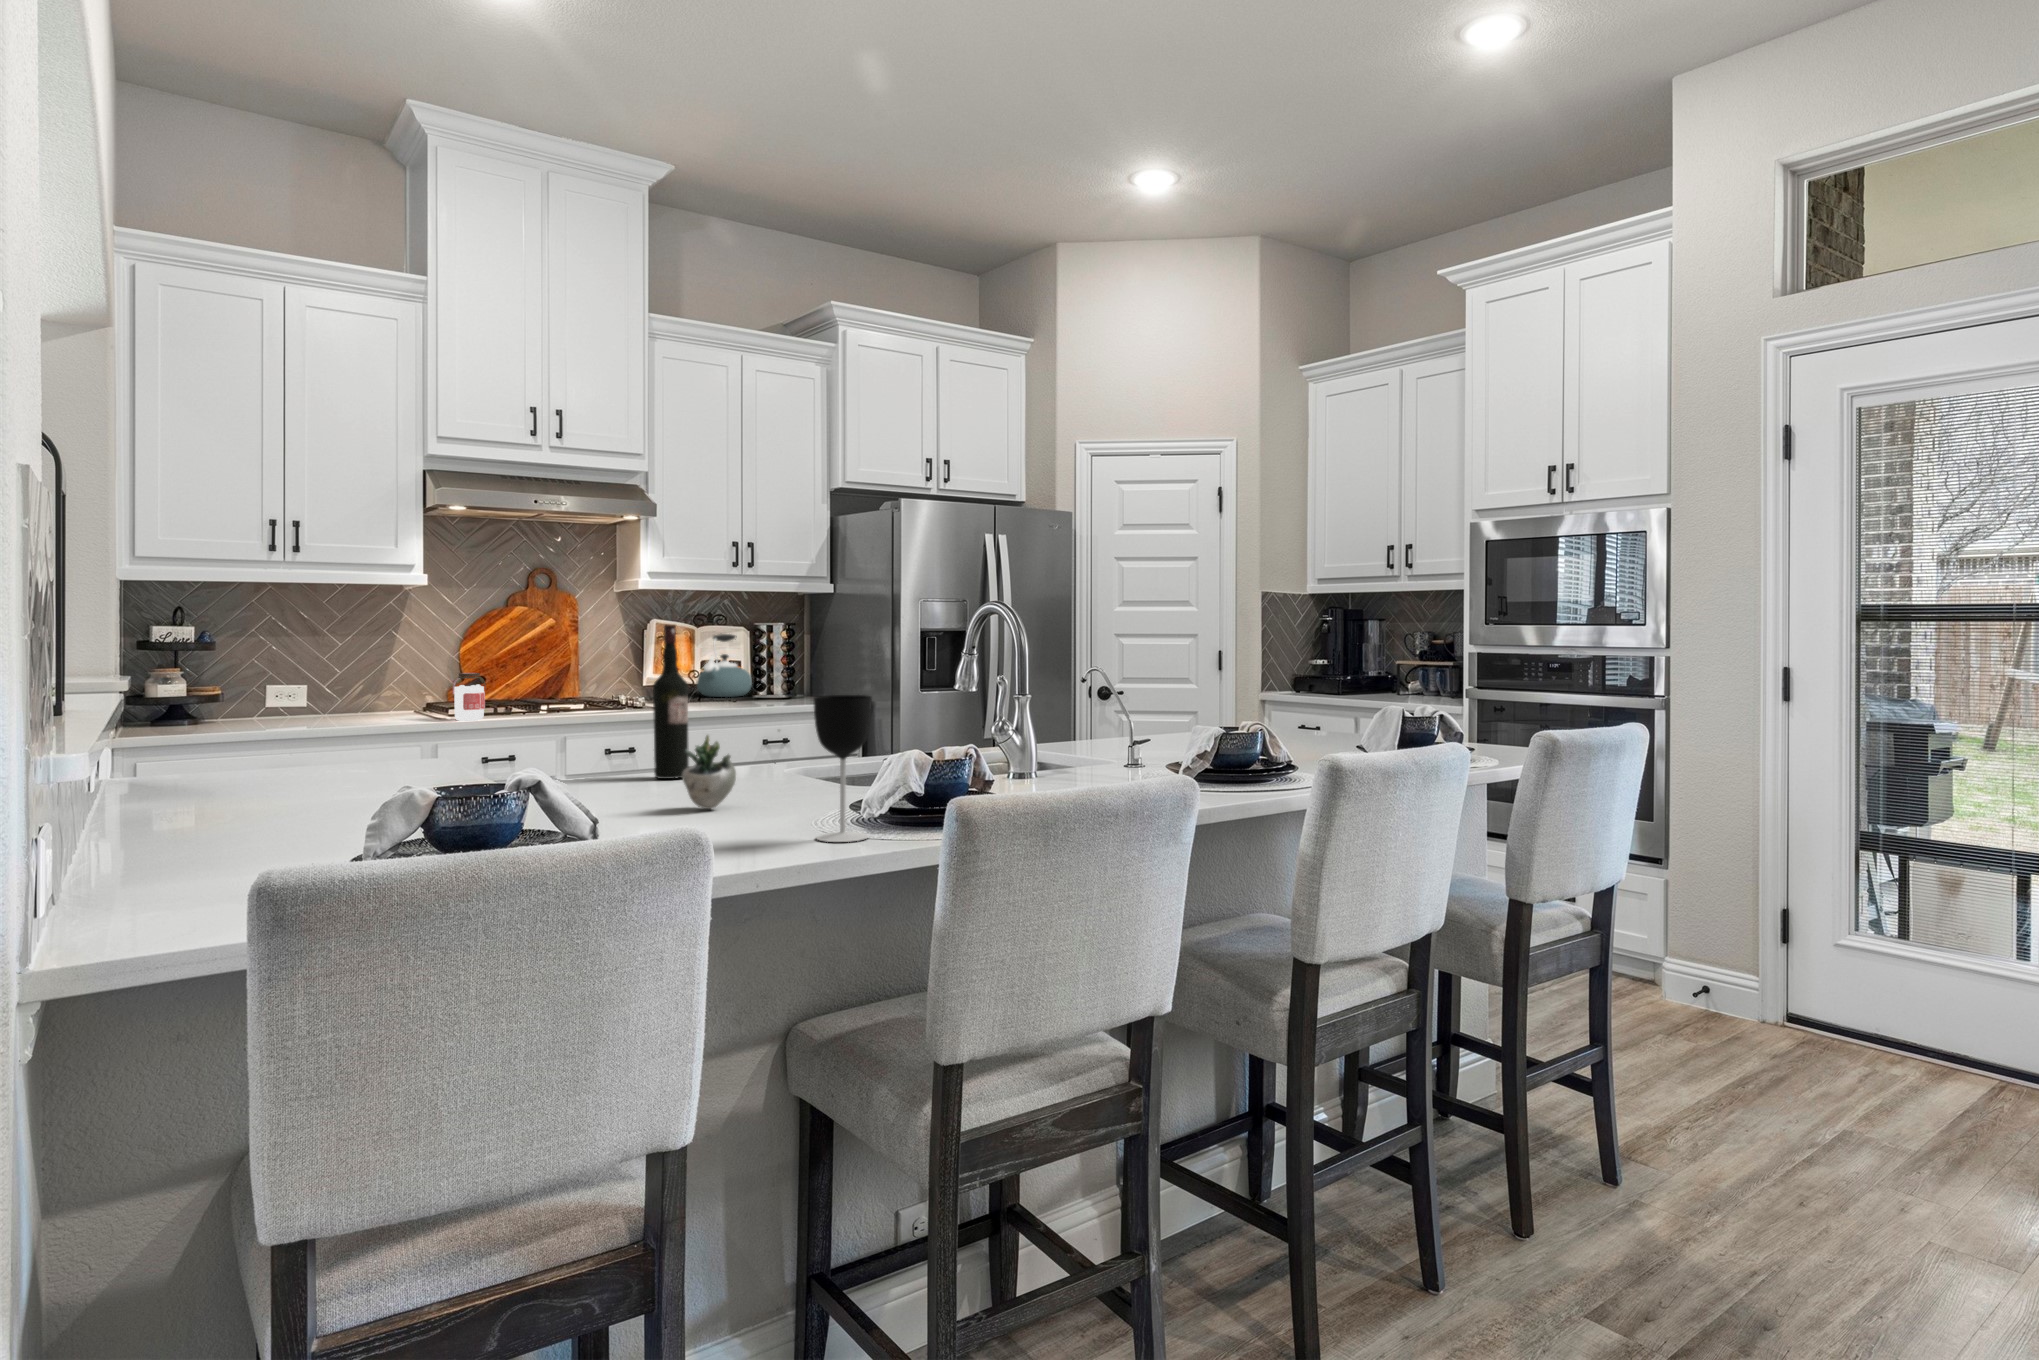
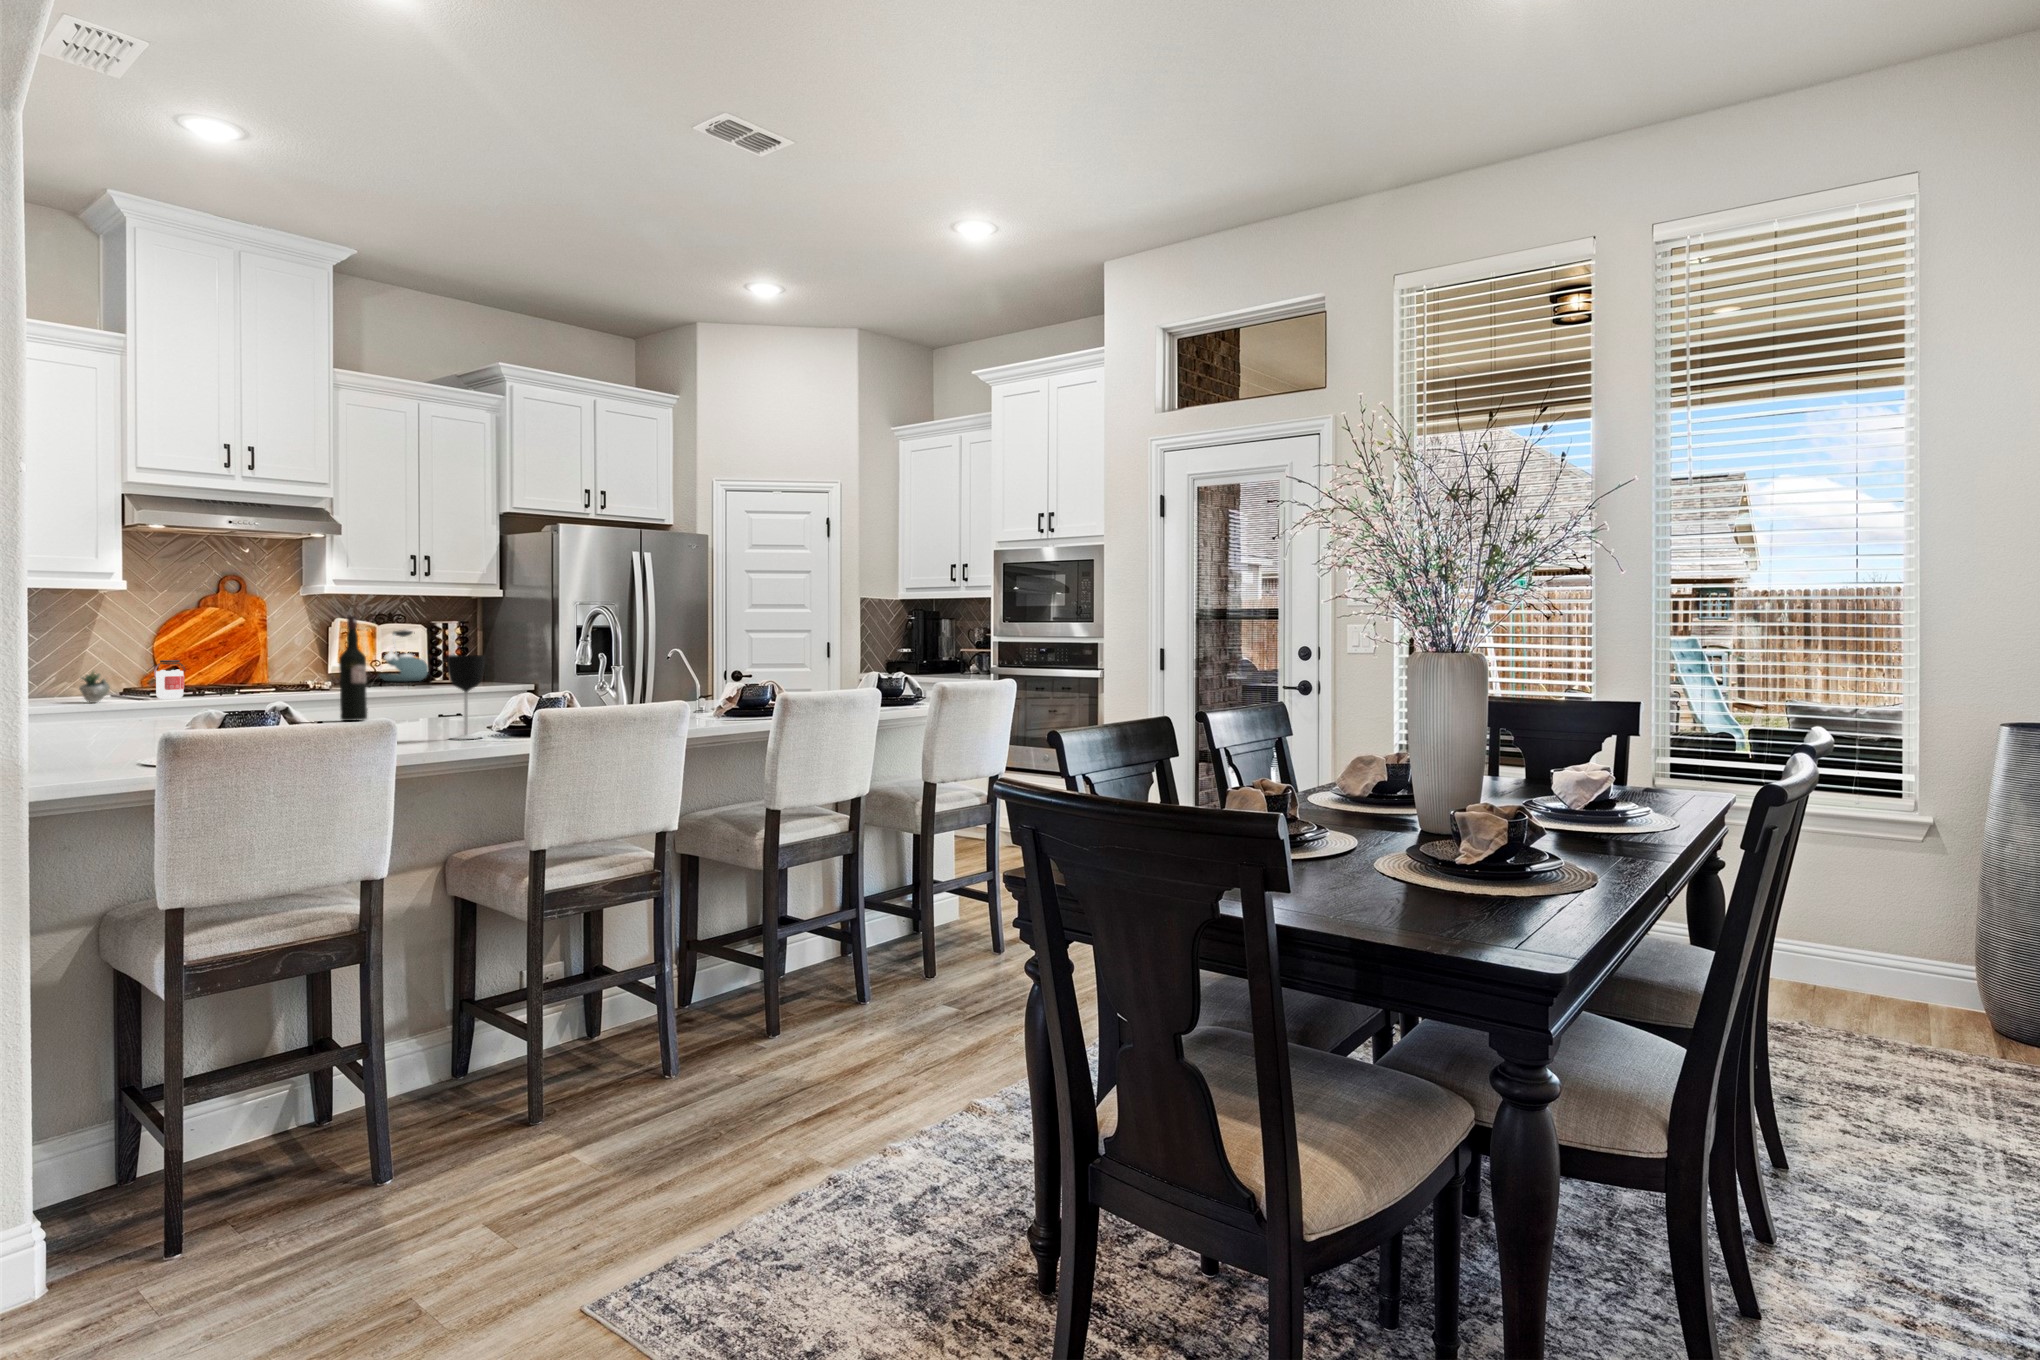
succulent plant: present [682,730,780,809] -> present [79,671,110,703]

